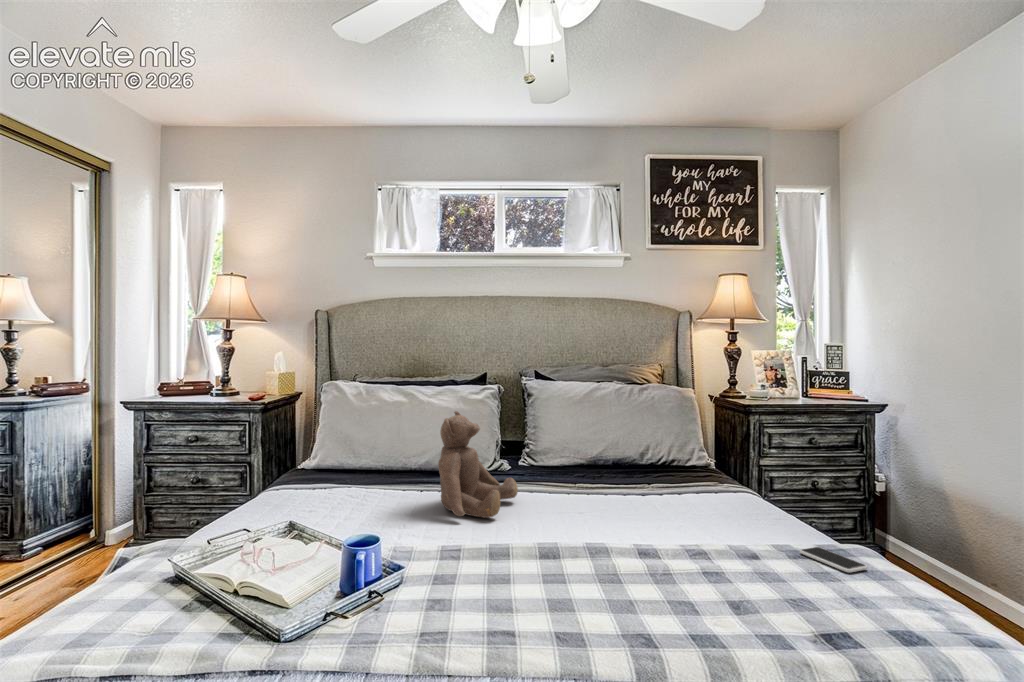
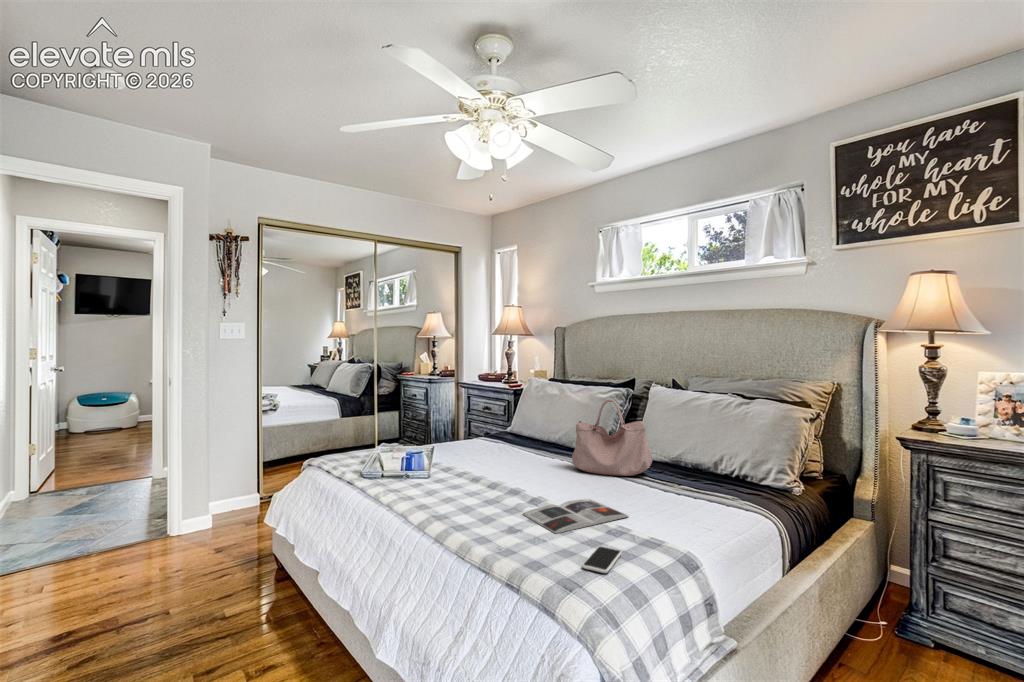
handbag: none [530,398,611,489] -> present [572,399,653,476]
teddy bear: present [438,411,518,518] -> none [475,399,543,472]
magazine: none [655,514,740,555] -> present [523,499,628,534]

